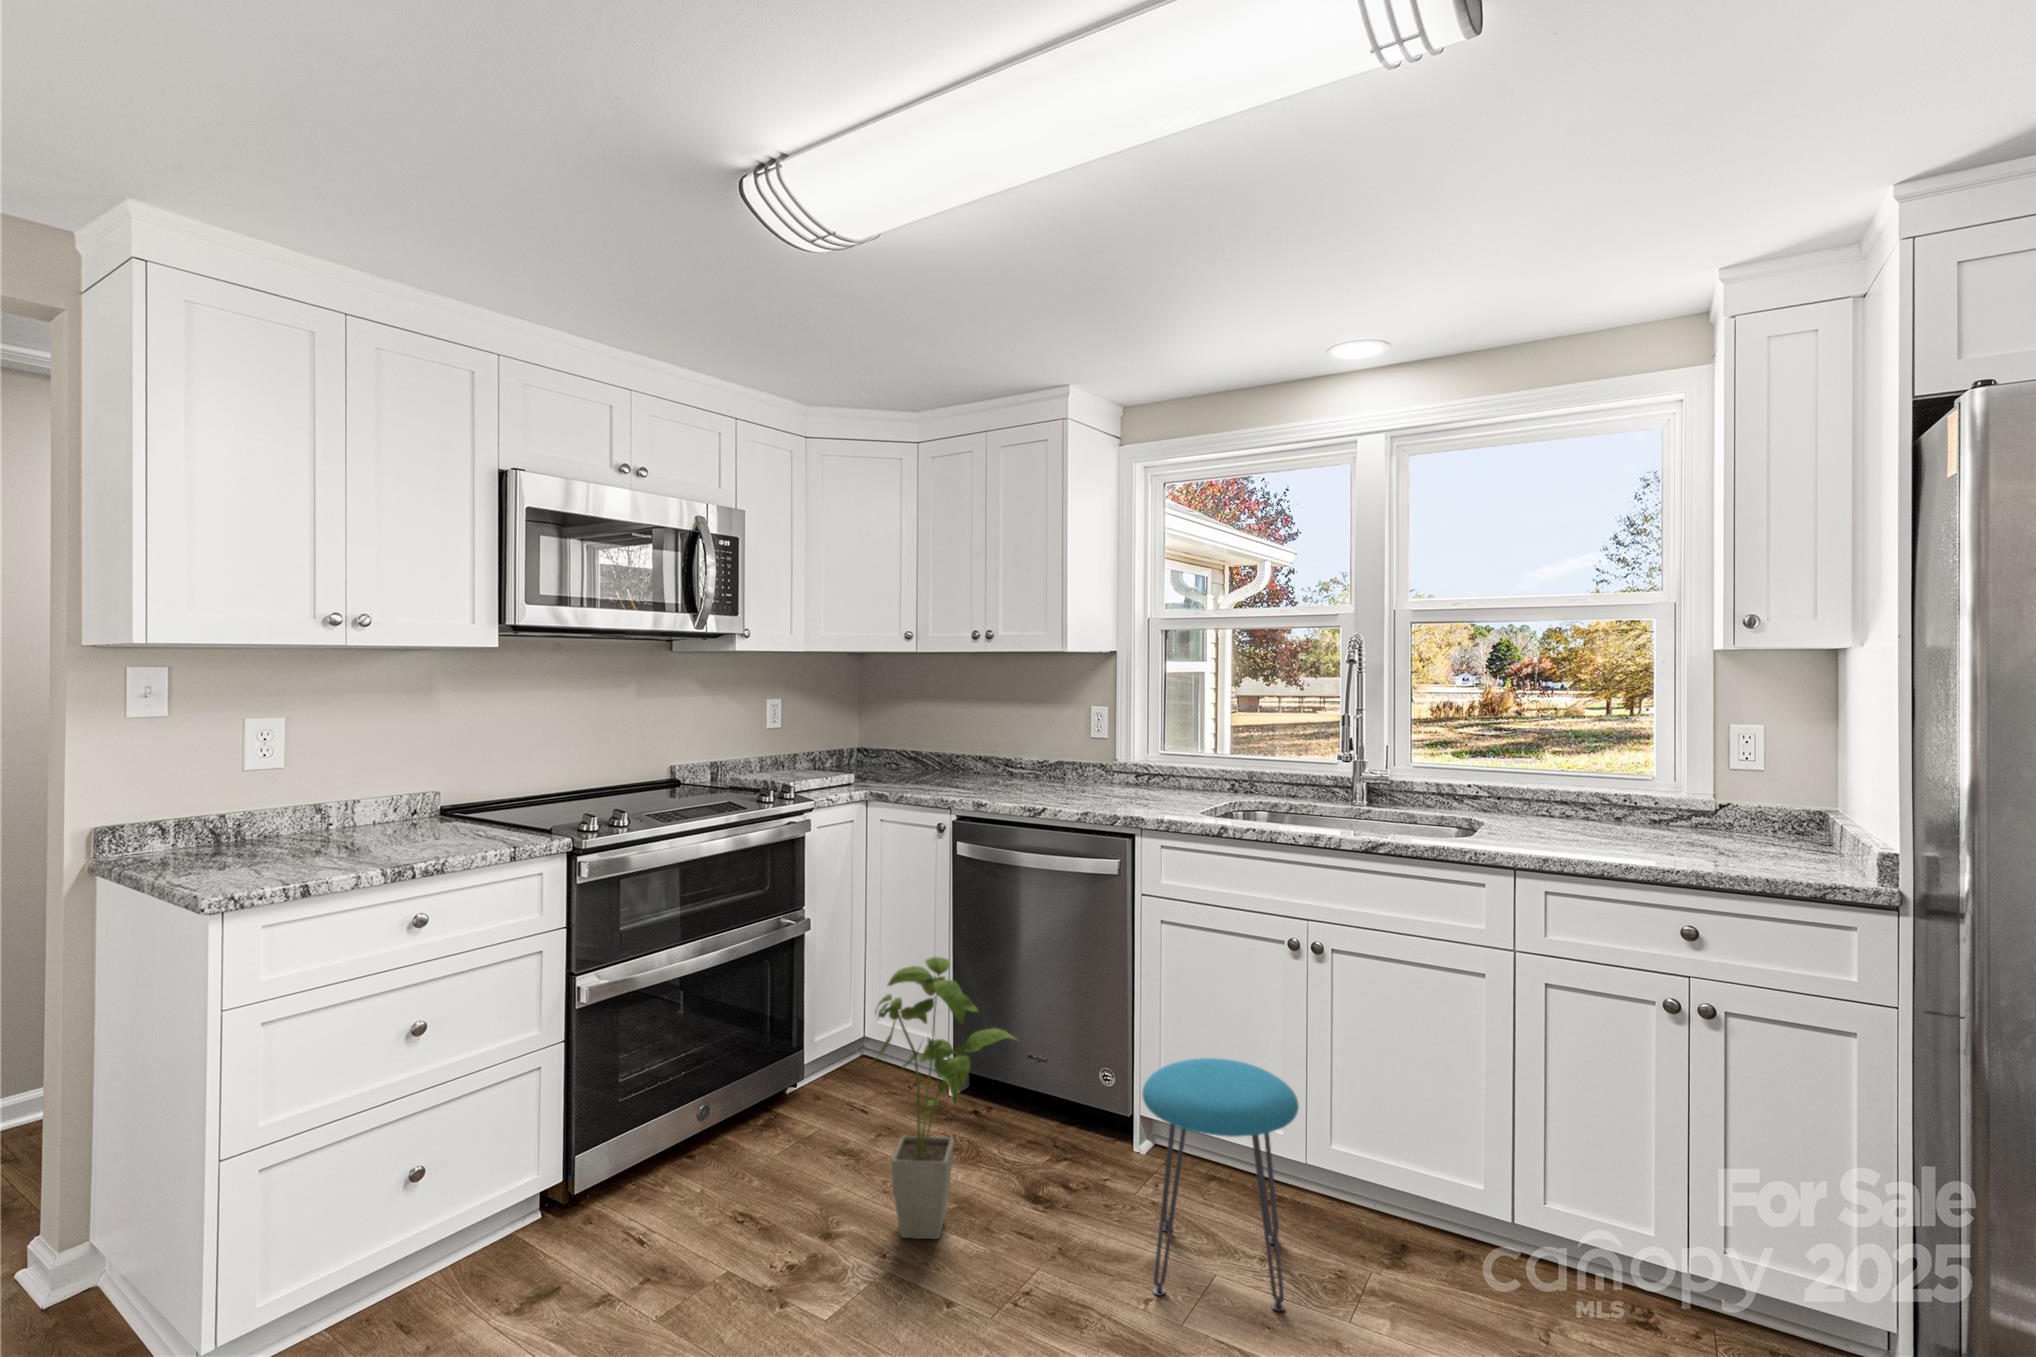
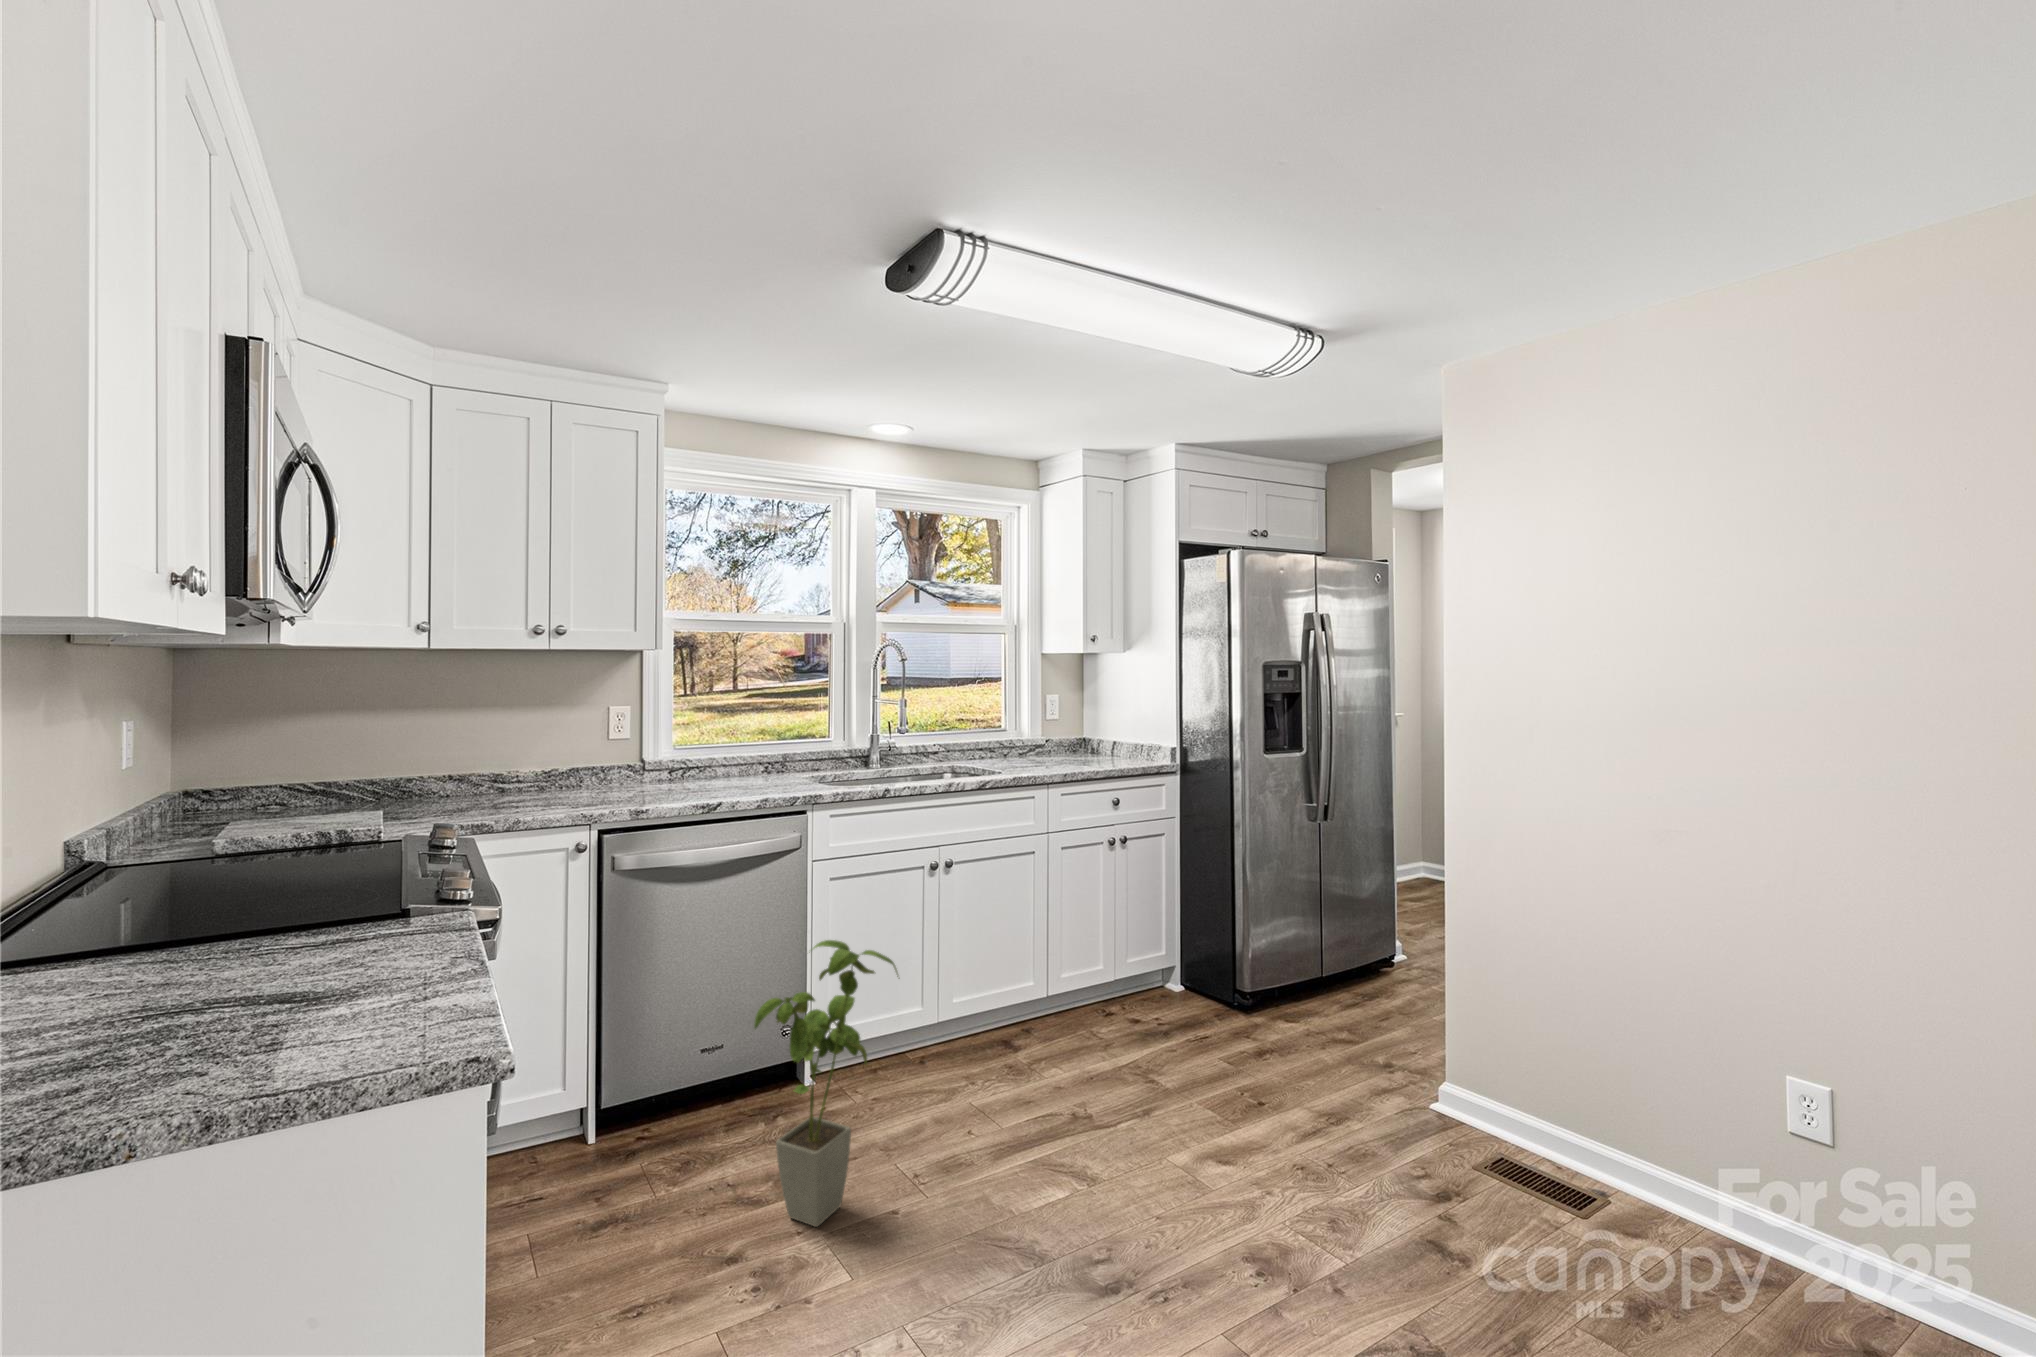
stool: present [1142,1058,1299,1311] -> none [924,948,1046,1127]

